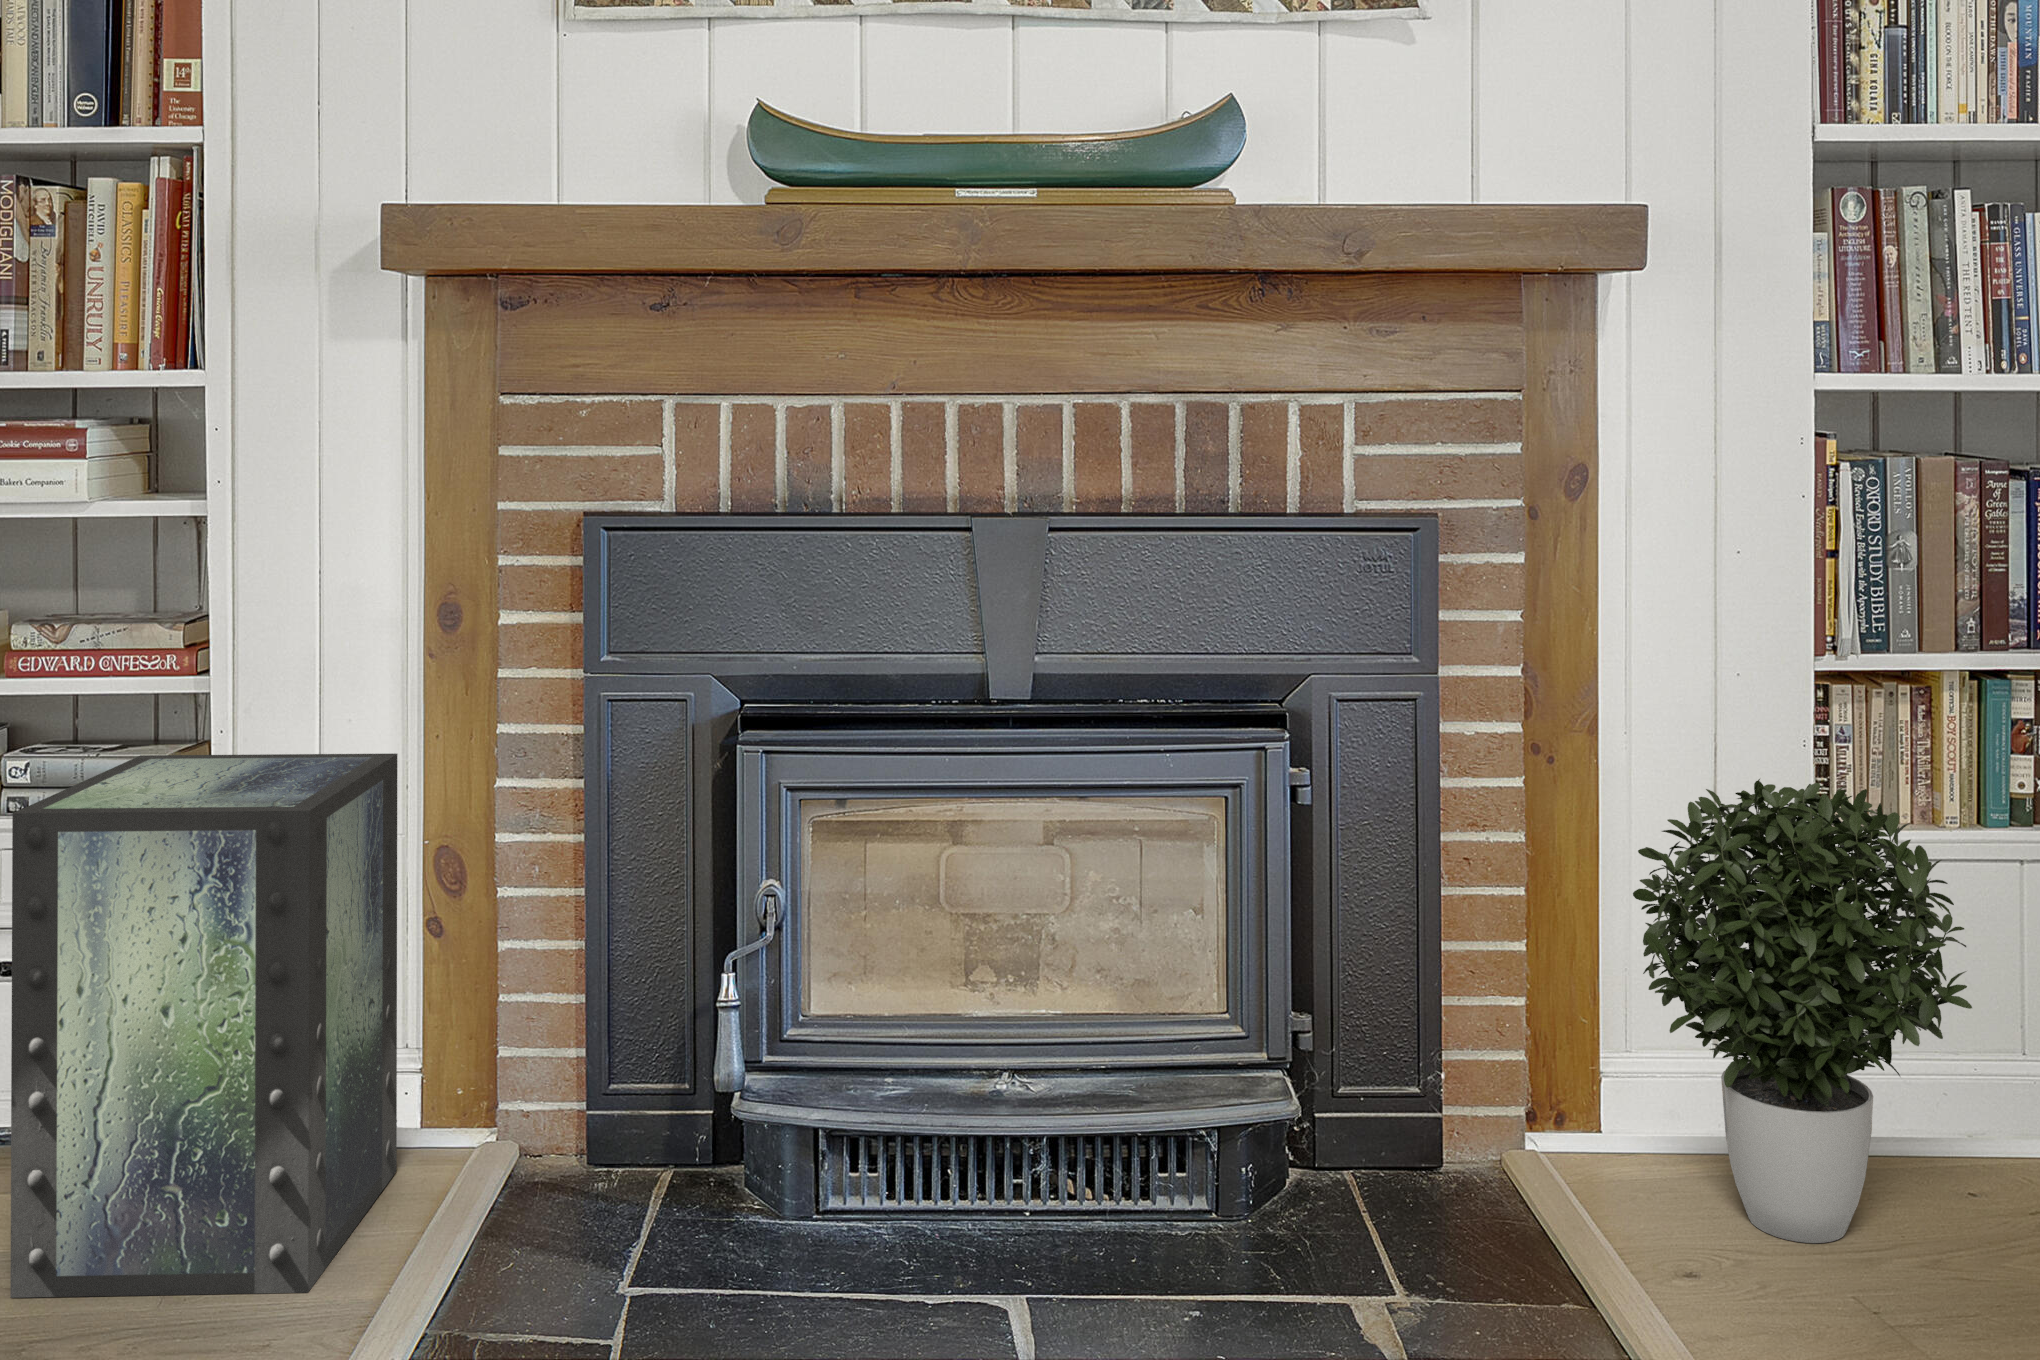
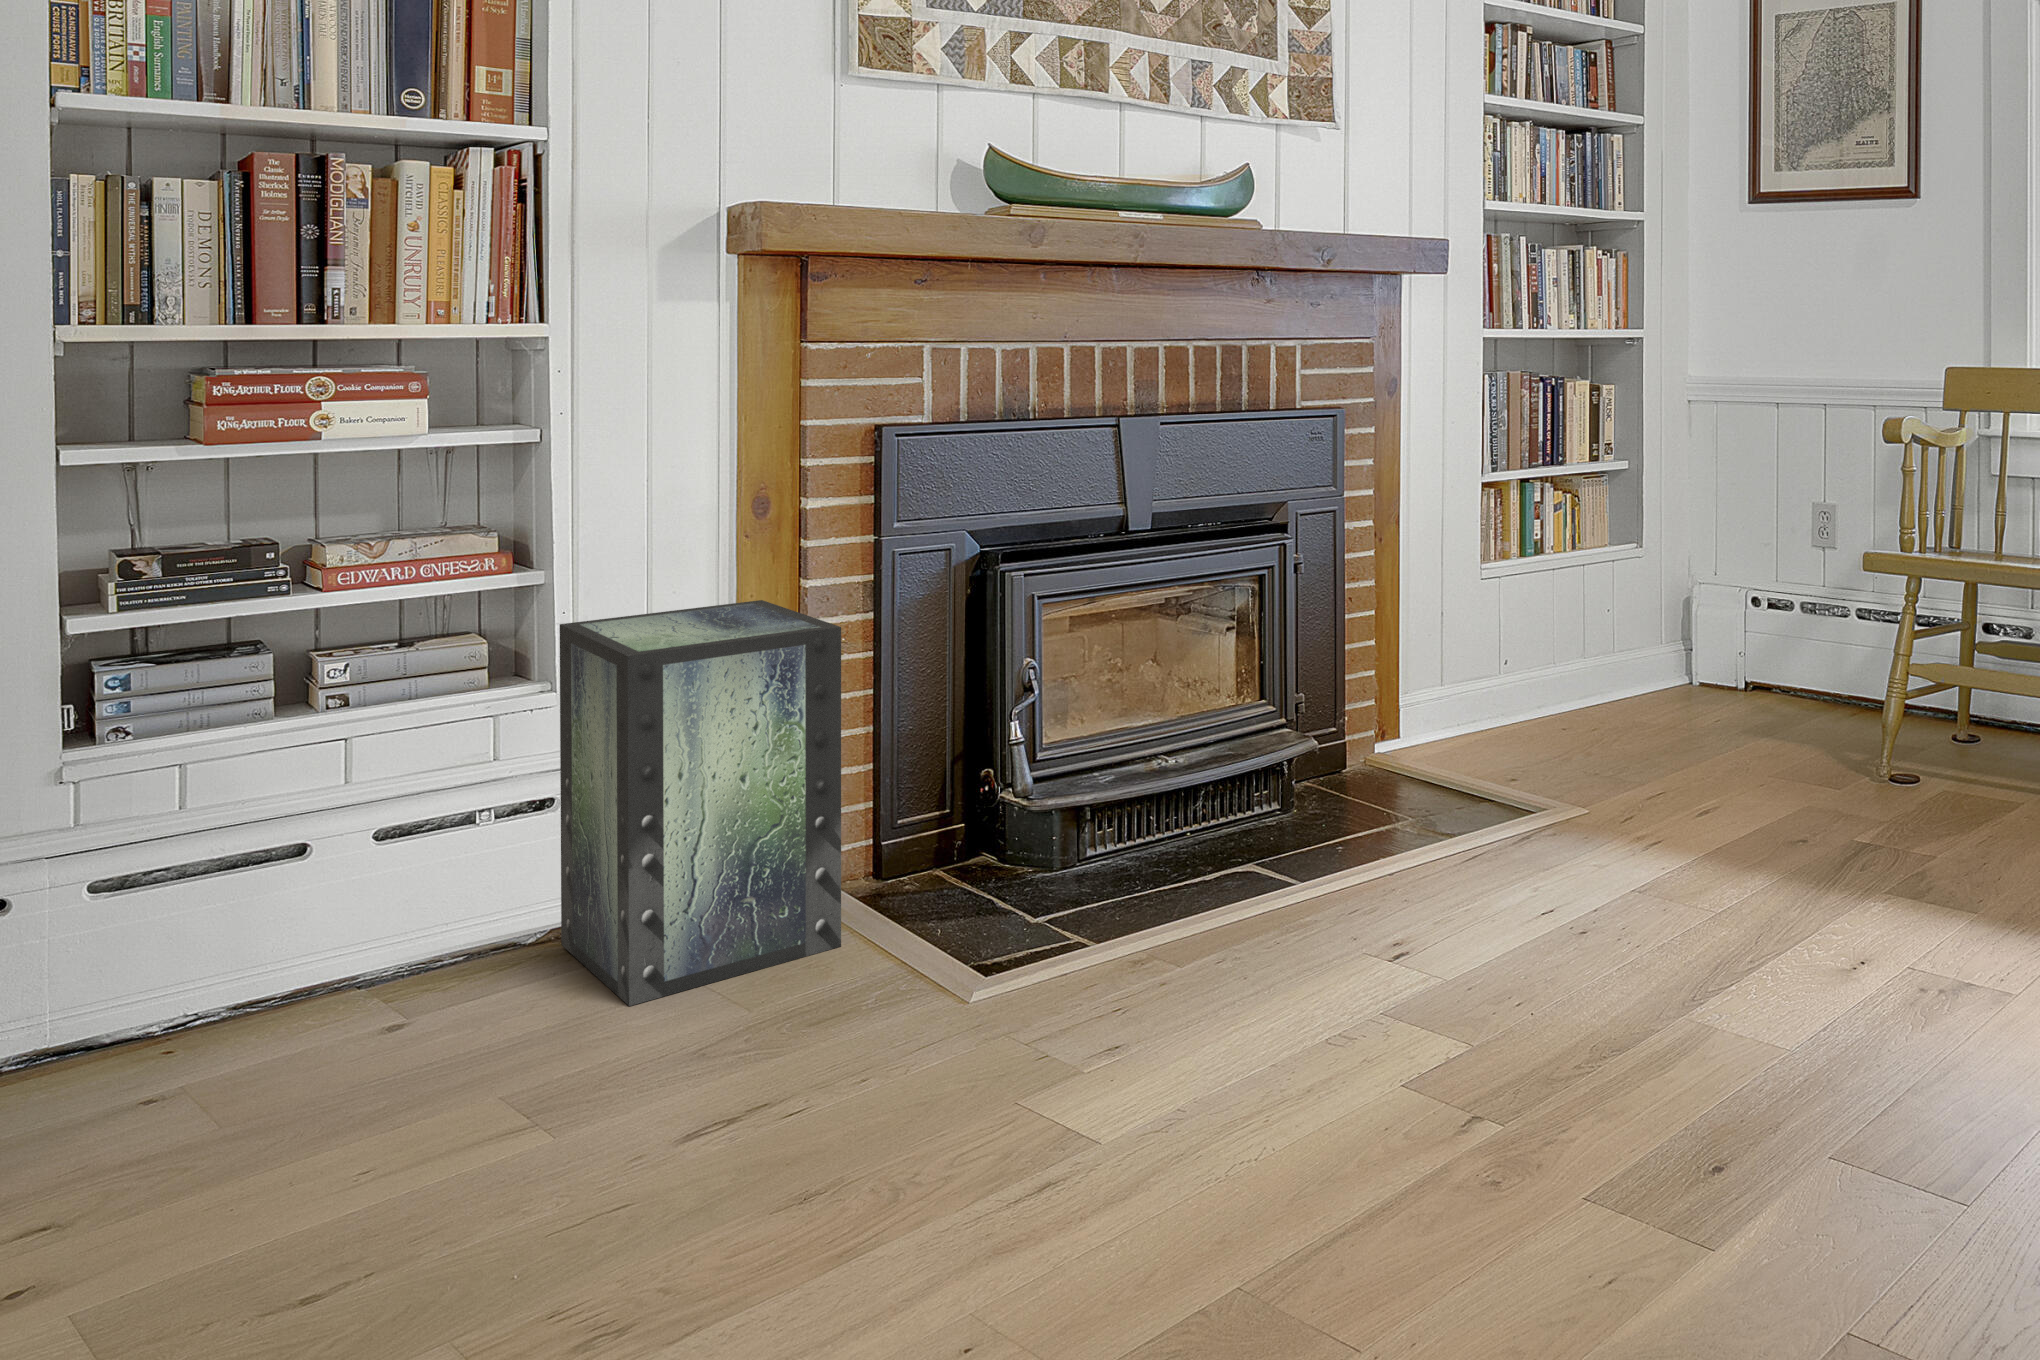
potted plant: present [1633,779,1972,1243] -> none [1428,529,1582,748]

